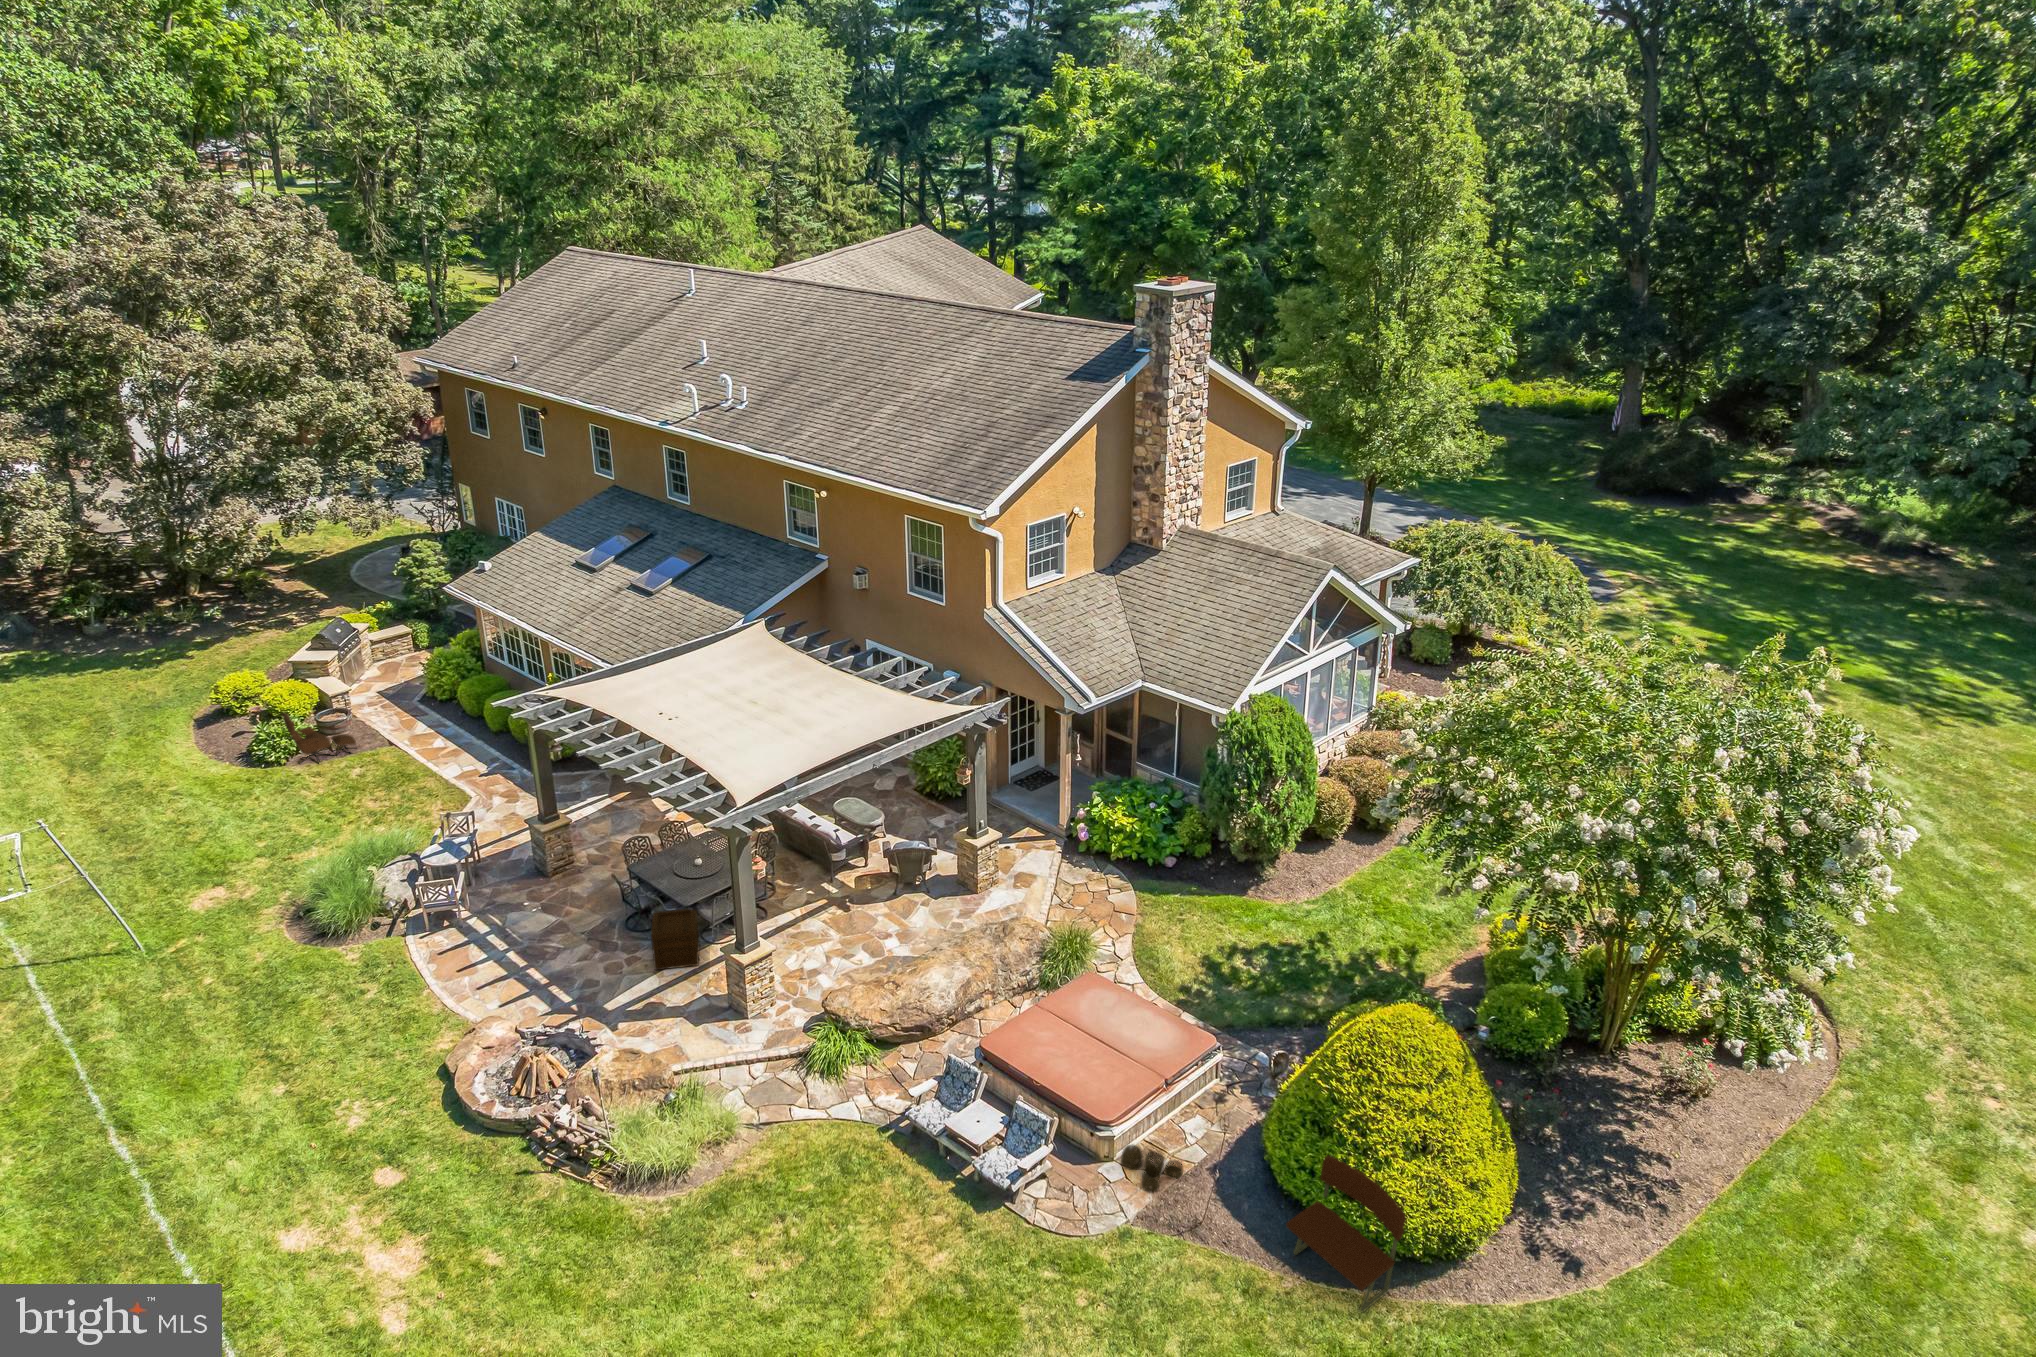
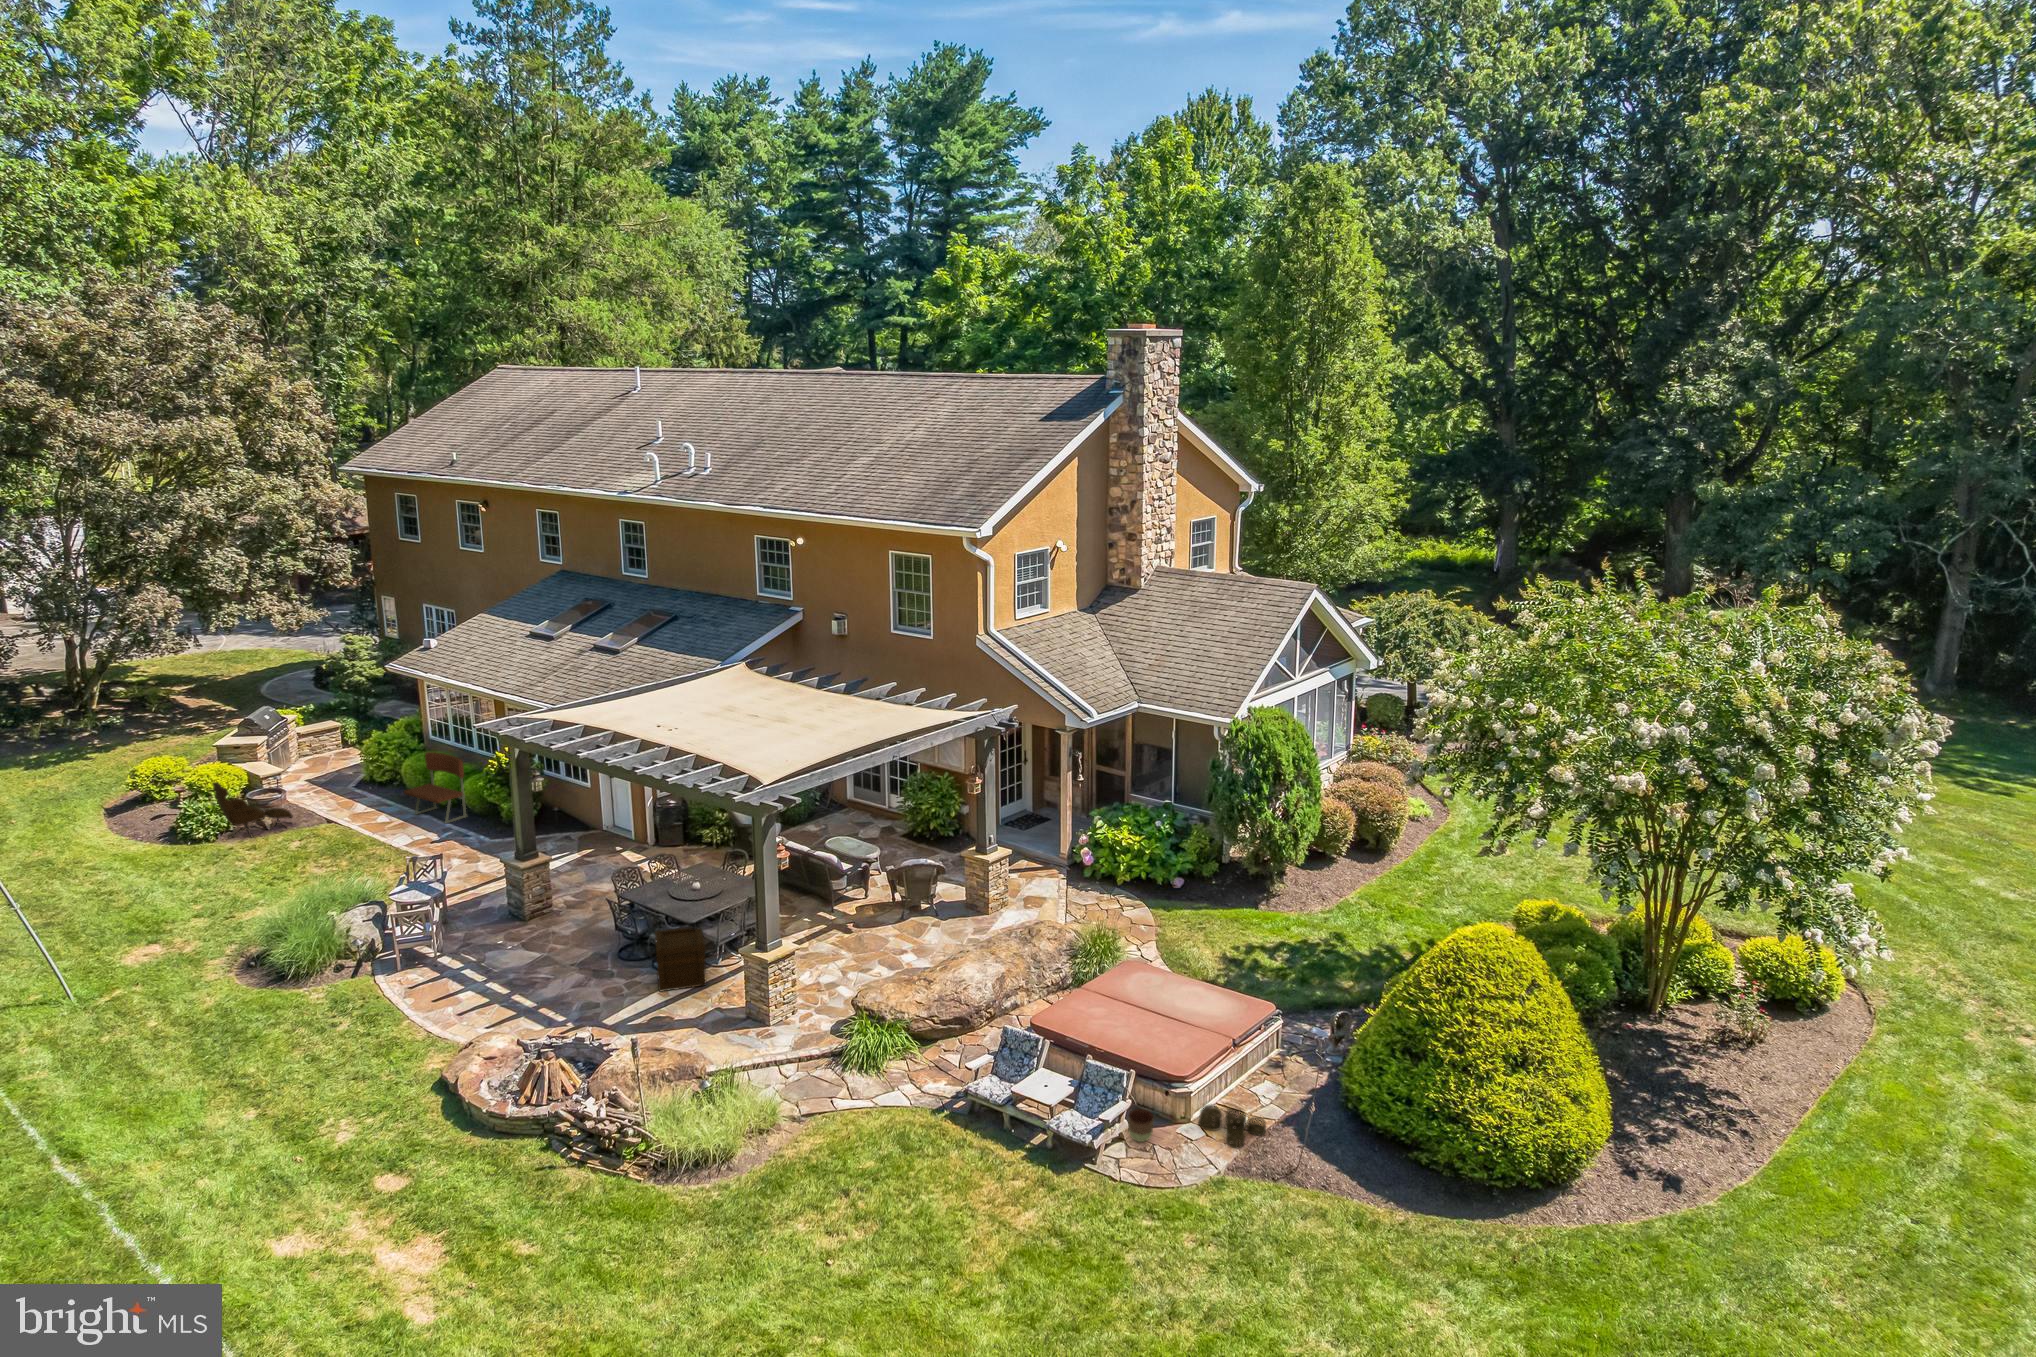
planter: none [1051,1148,1075,1179] -> present [1128,1109,1154,1142]
bench: present [1286,1155,1406,1312] -> present [404,752,467,823]

